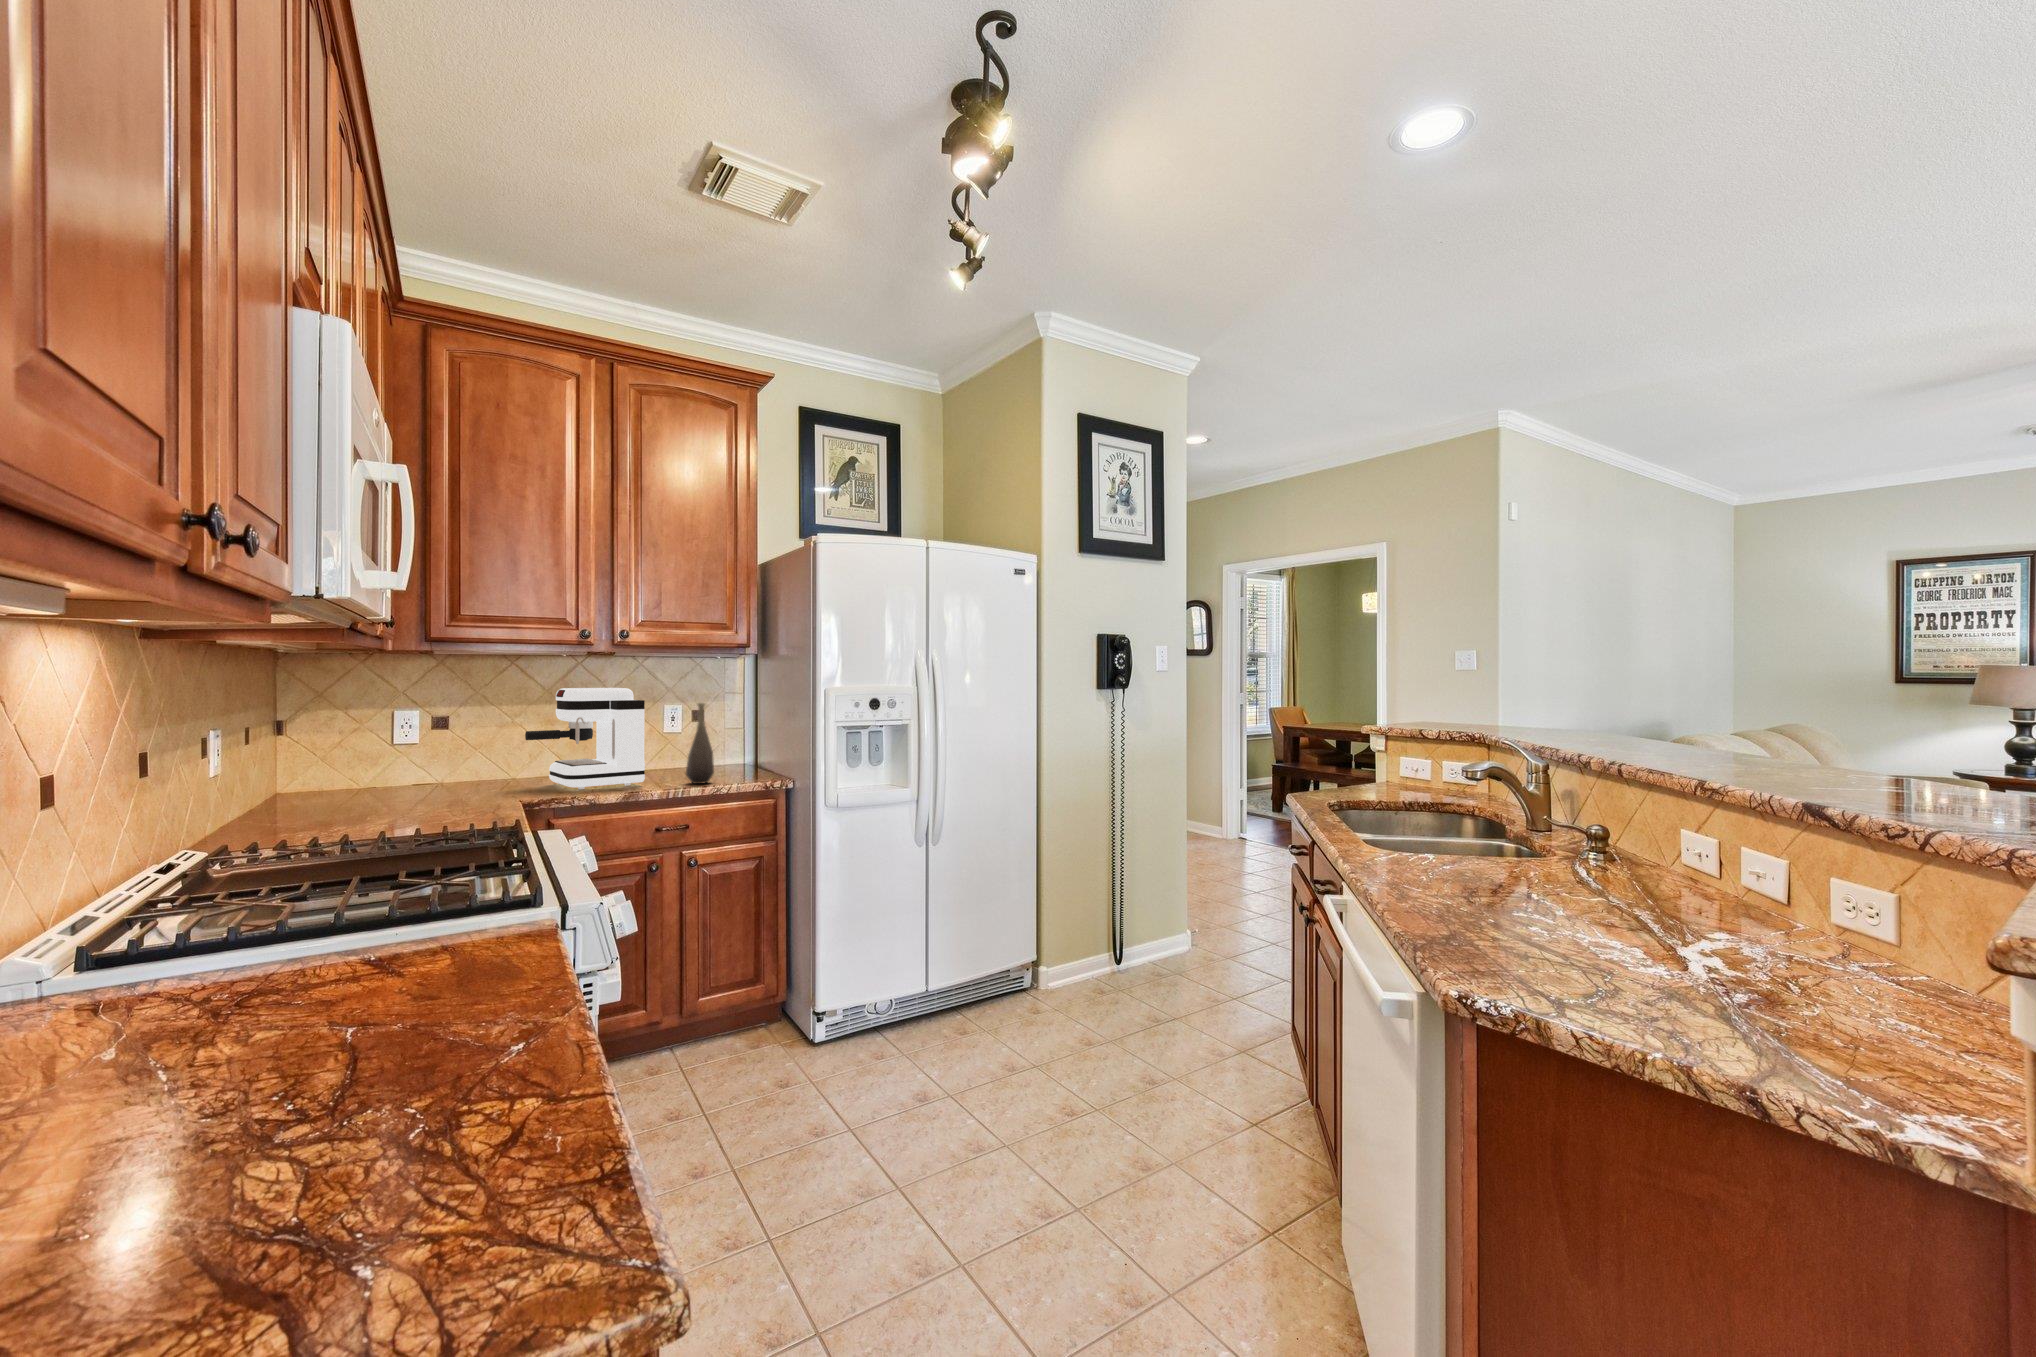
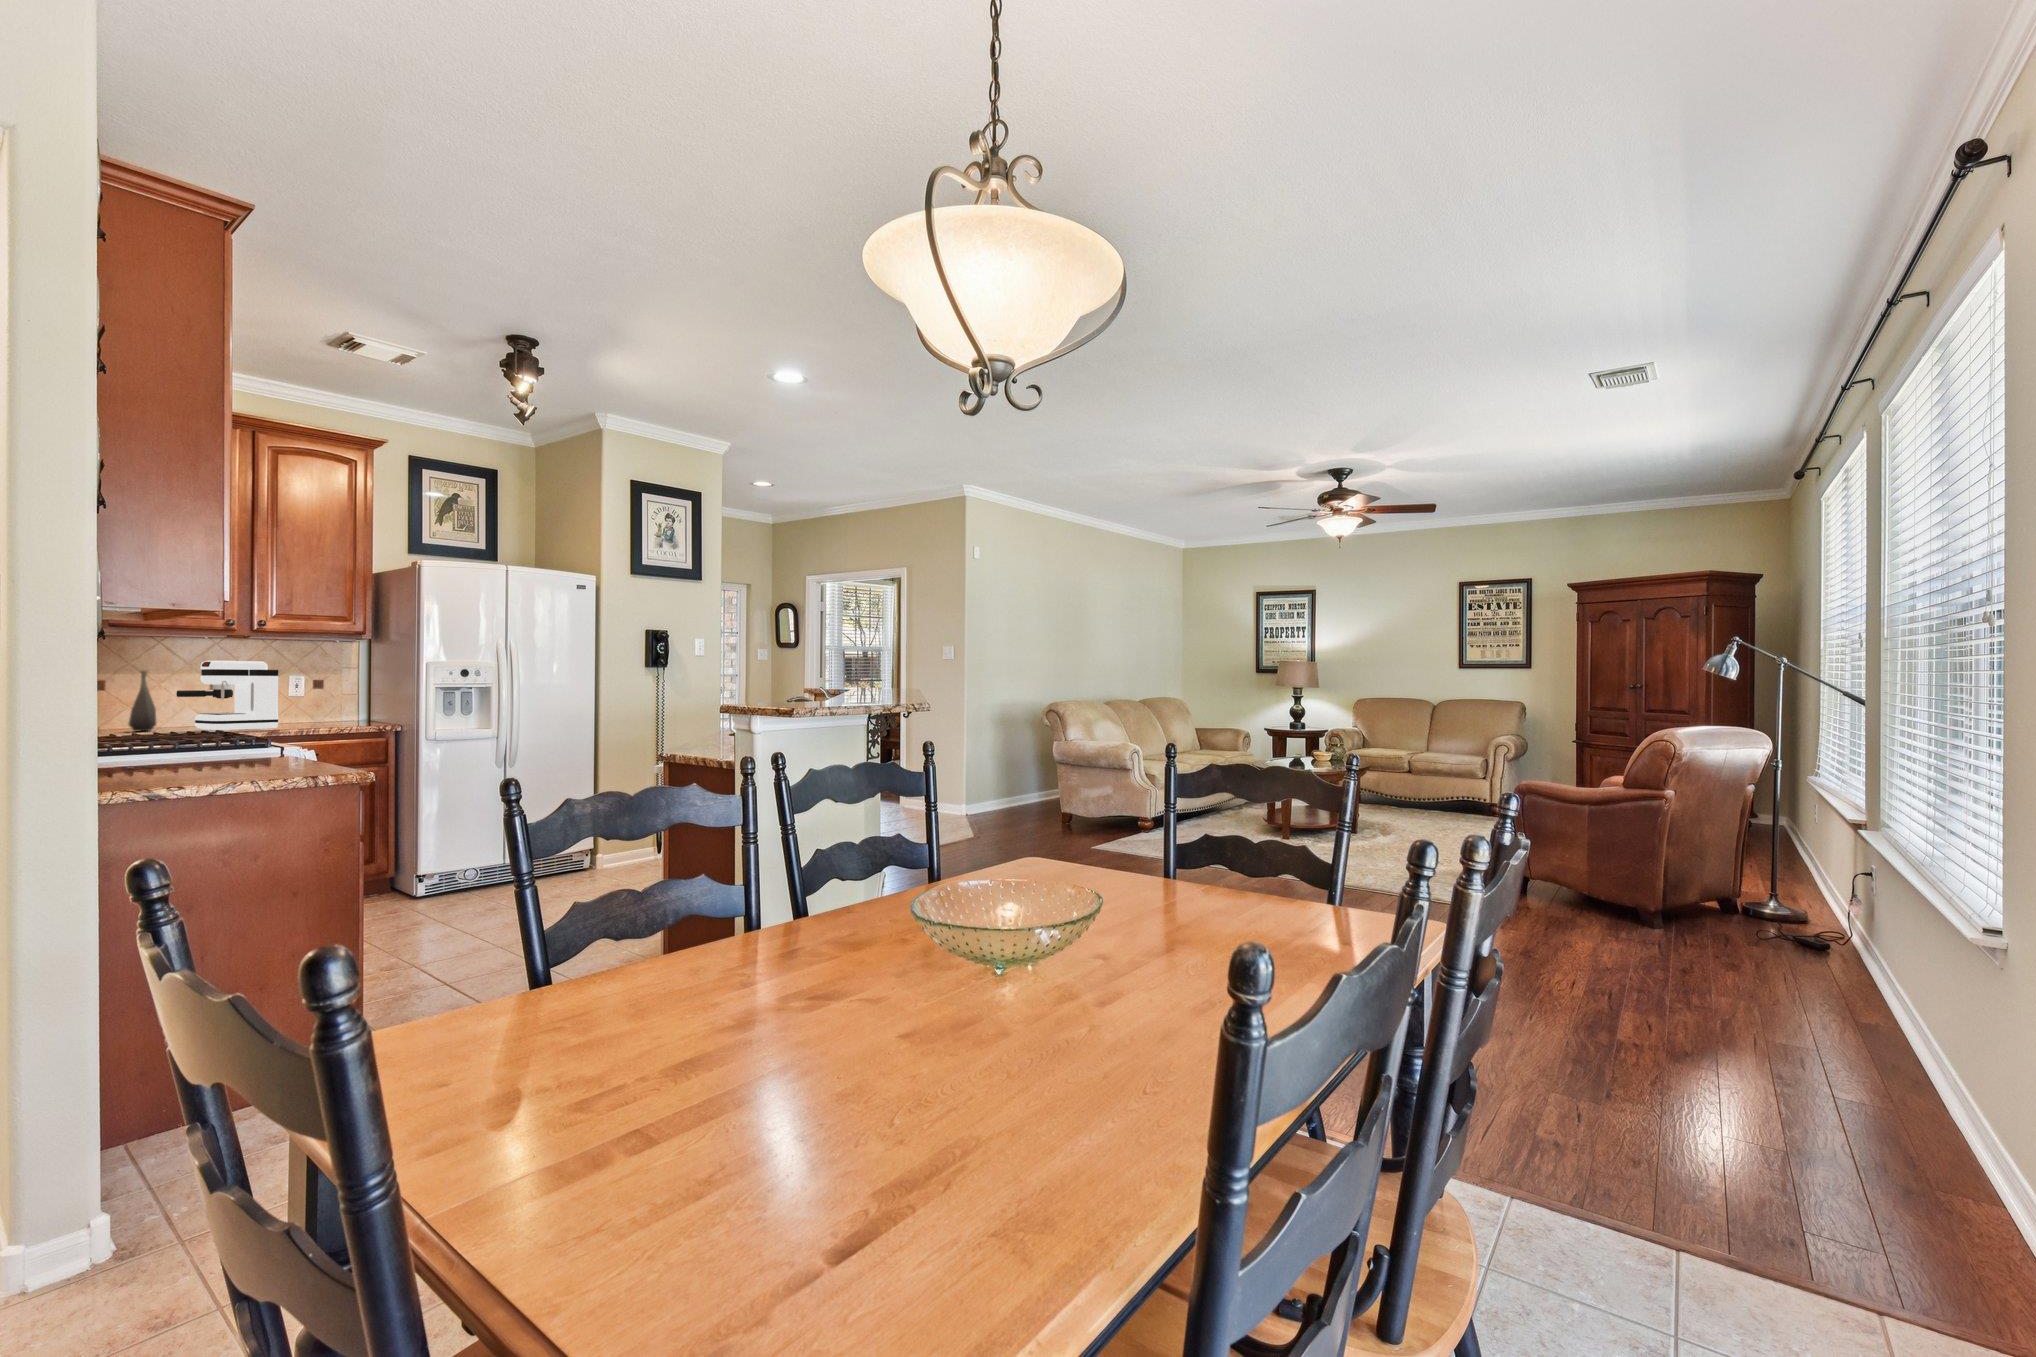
bottle: present [686,703,714,784] -> present [129,670,156,731]

